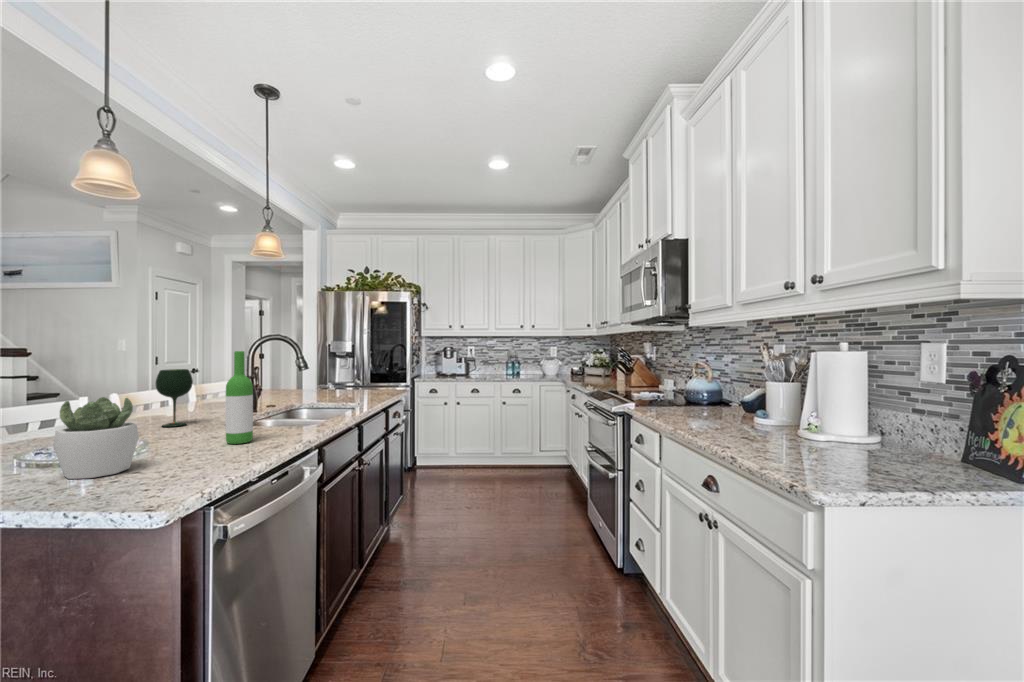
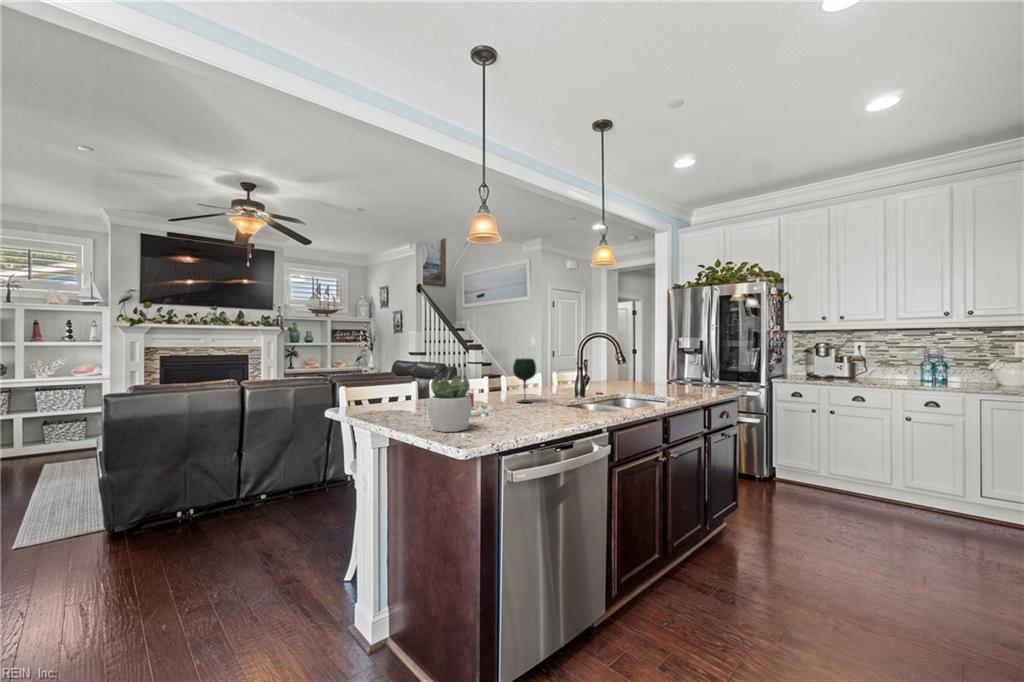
wine bottle: present [226,351,253,444] -> none [540,344,560,423]

